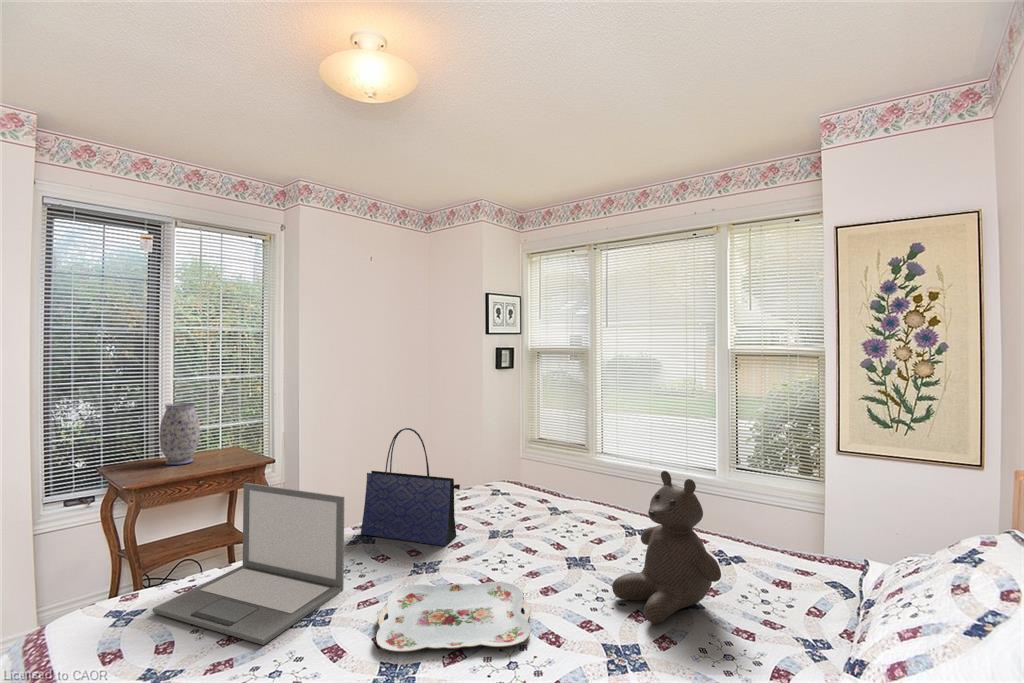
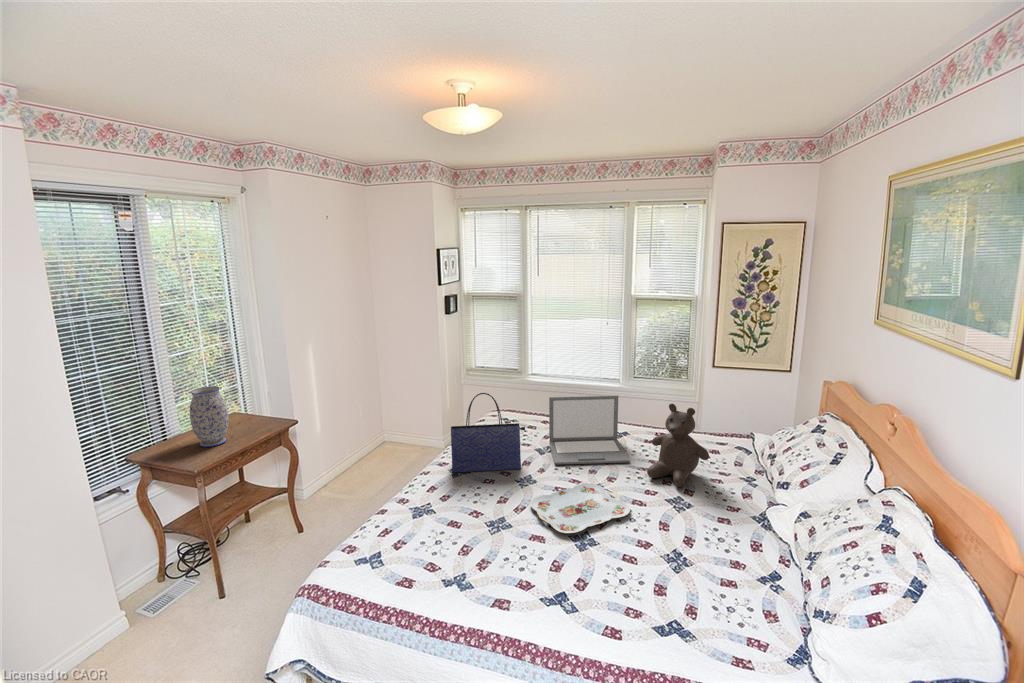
laptop: present [153,483,344,645] -> present [549,395,630,465]

